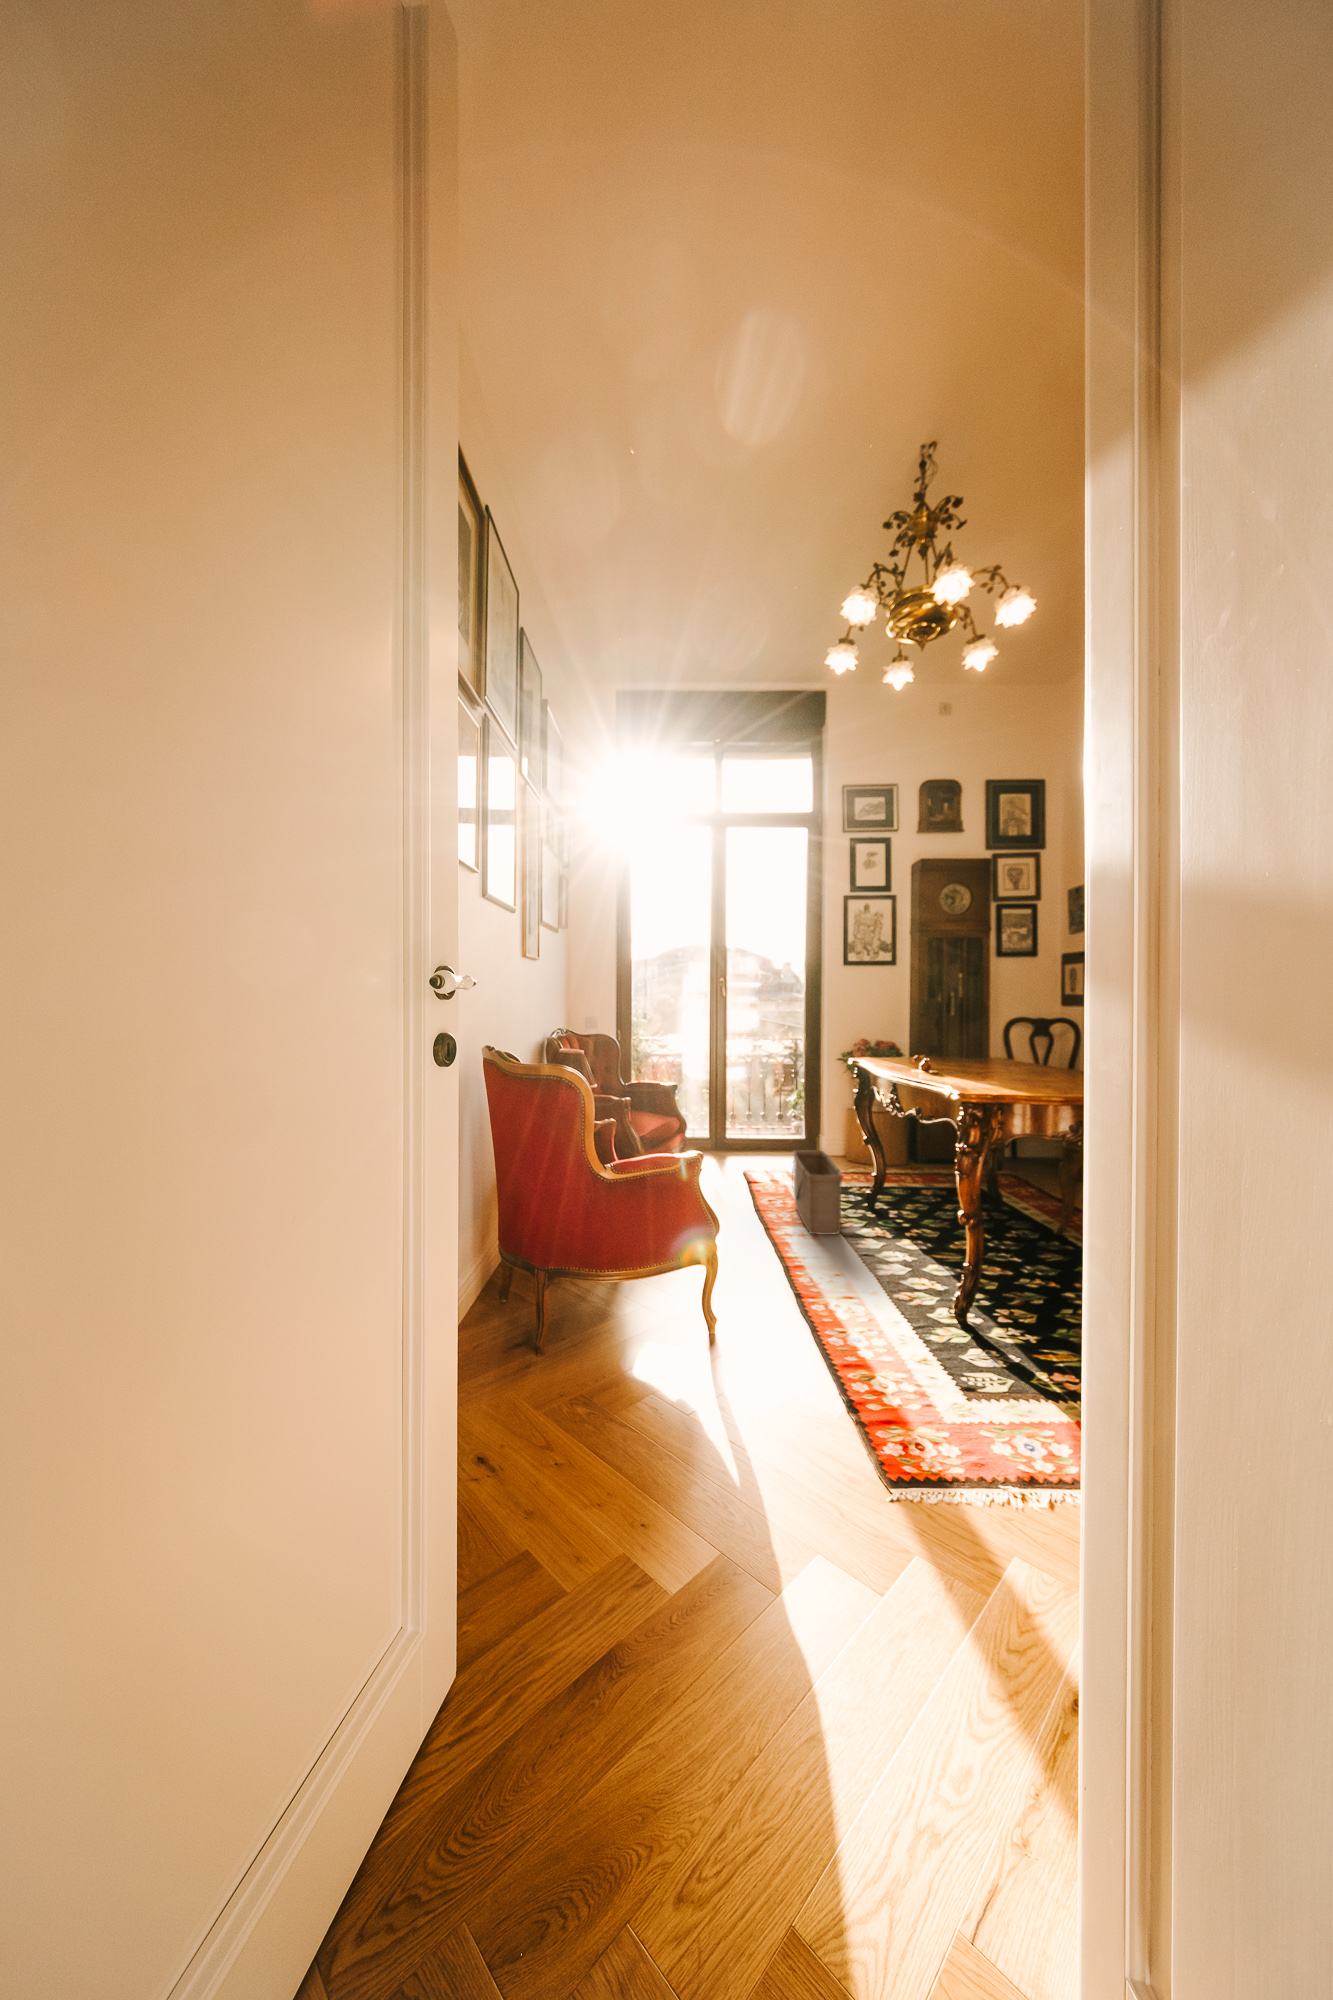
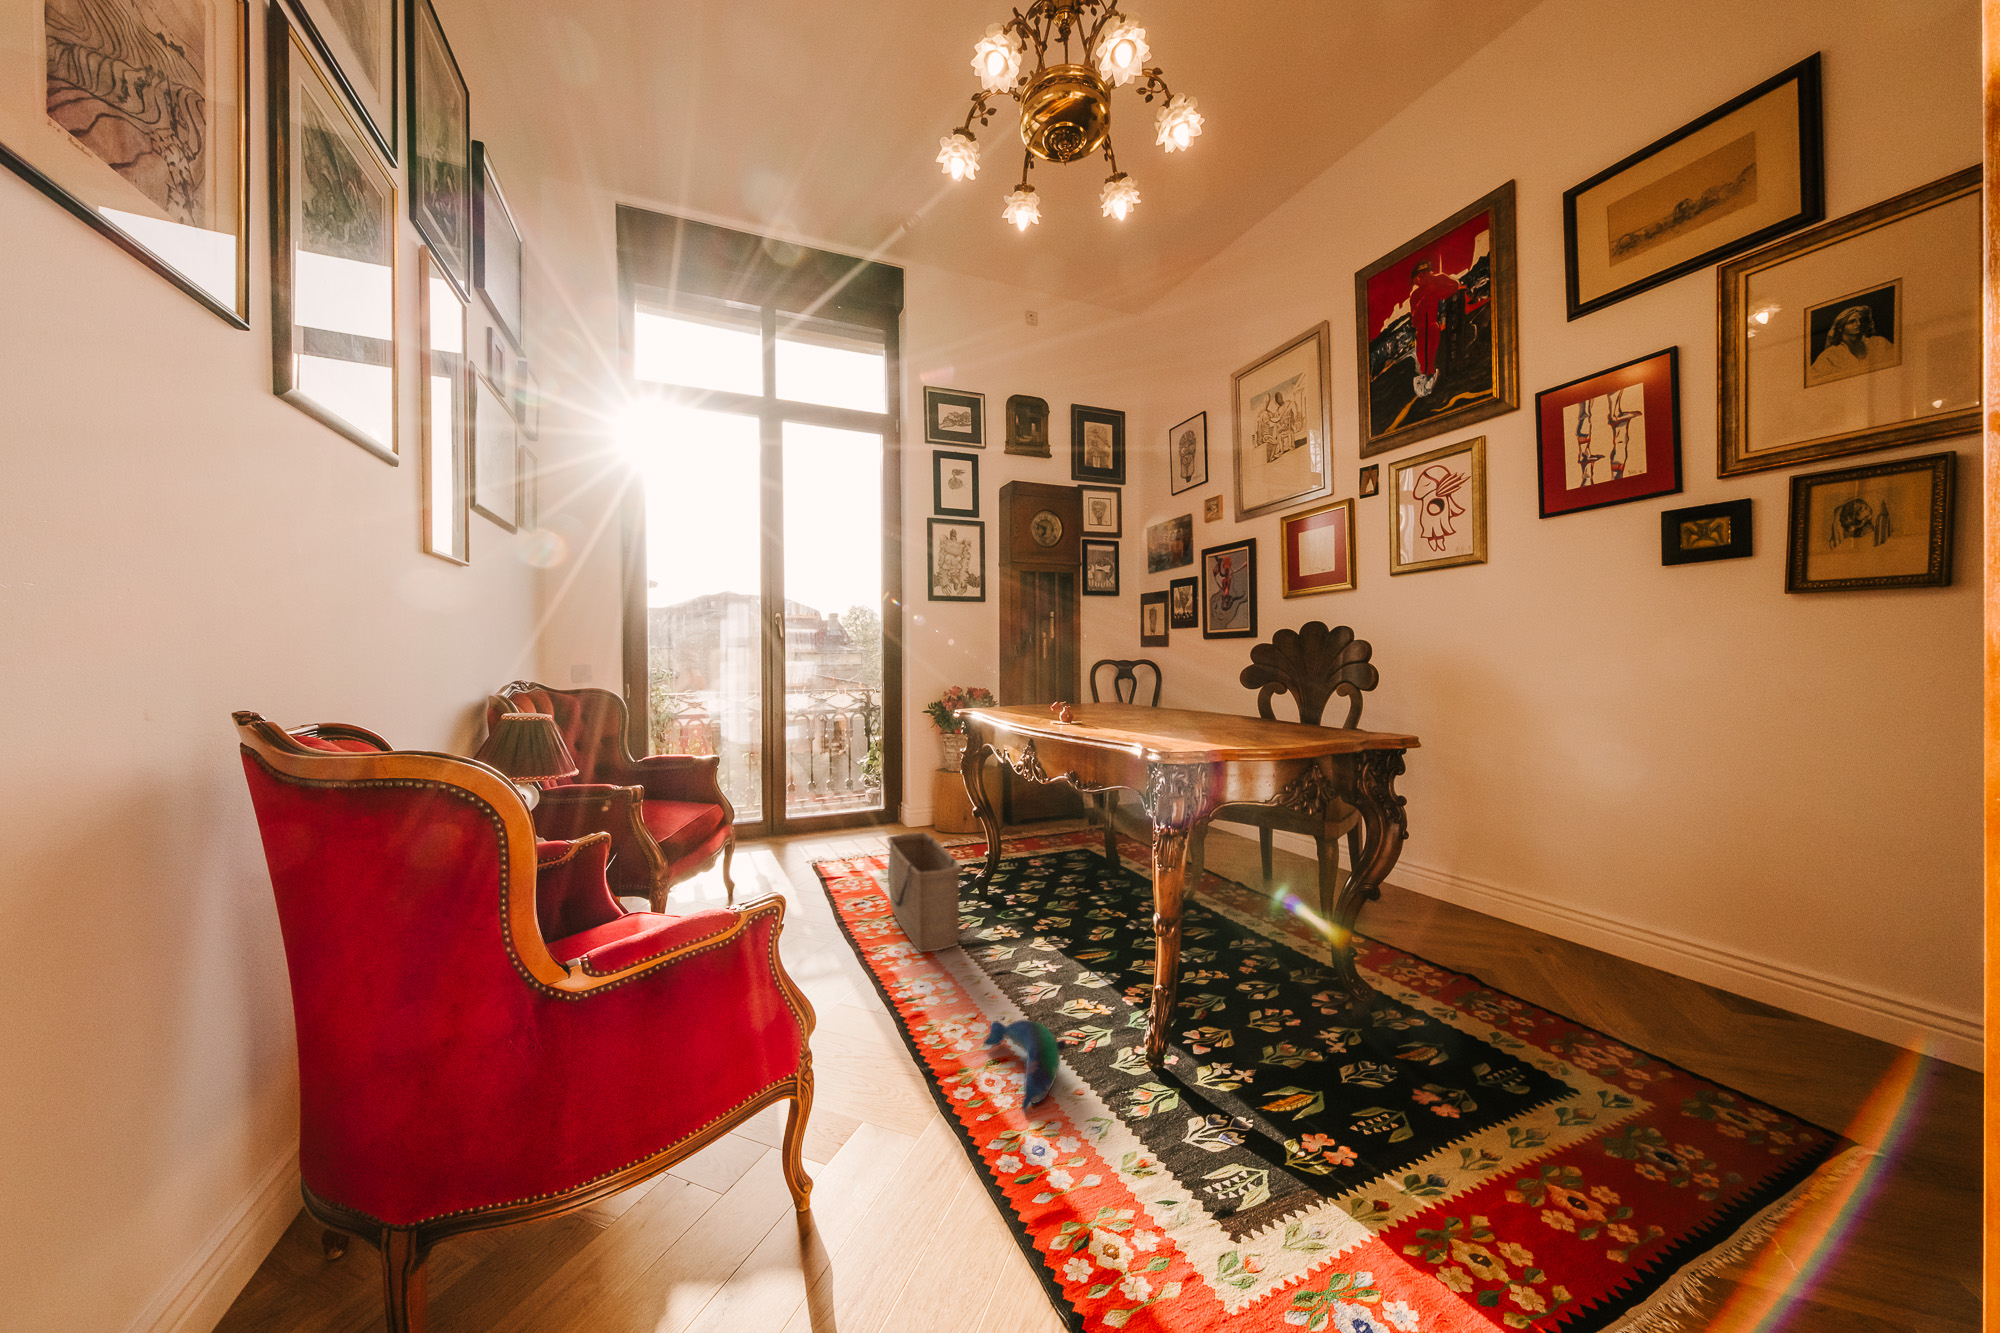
plush toy: none [839,1275,893,1324] -> present [984,1020,1066,1111]

